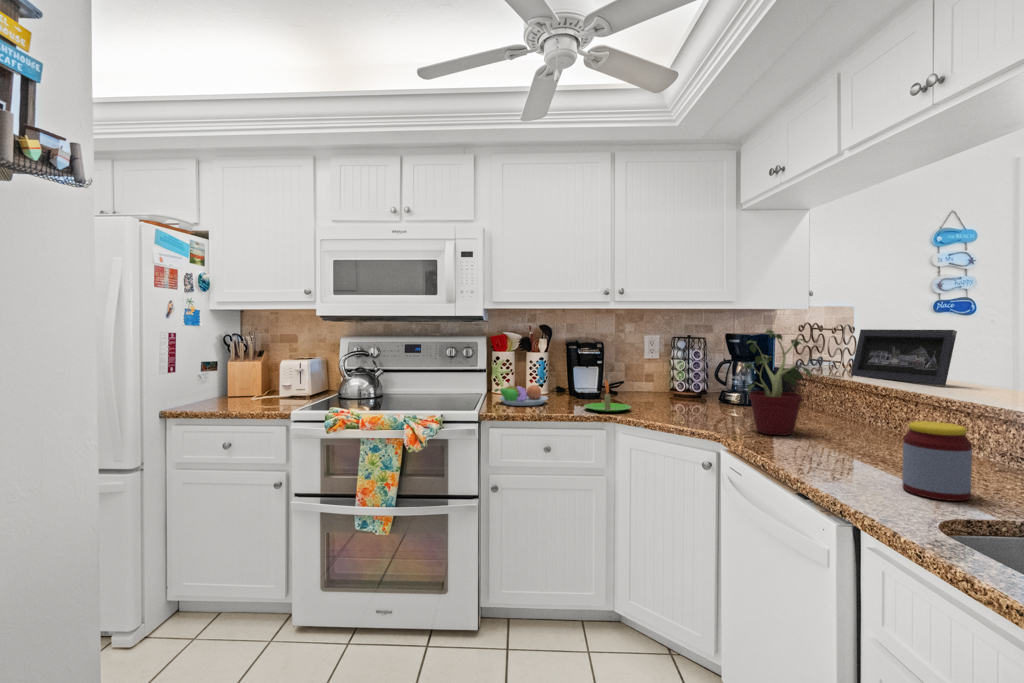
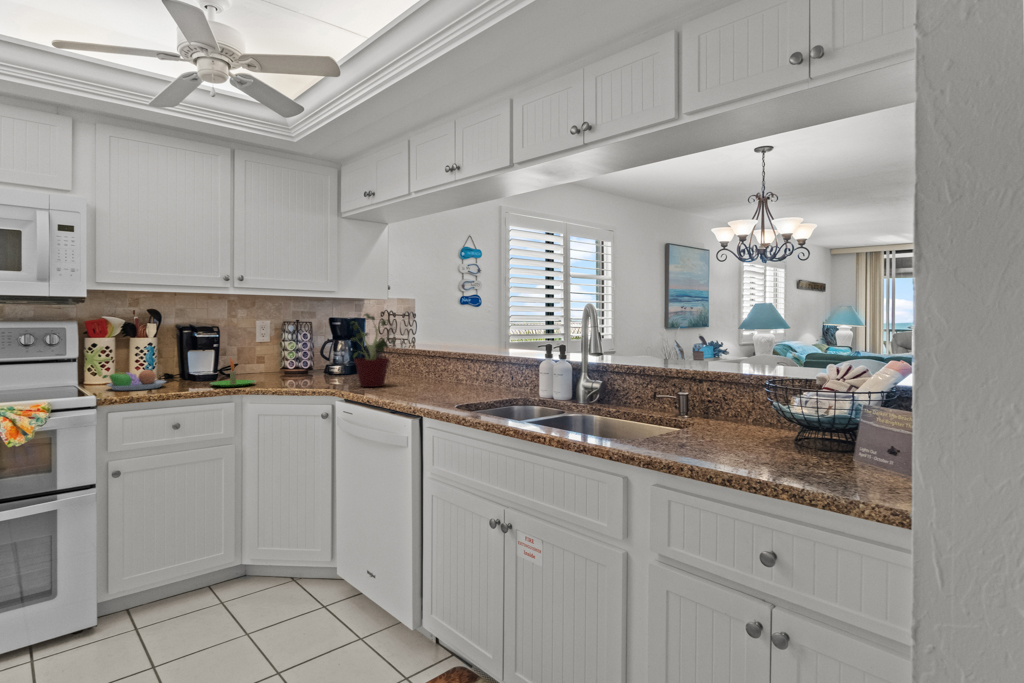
picture frame: present [851,329,957,385] -> none [415,314,471,349]
jar: present [902,421,972,501] -> none [445,362,474,402]

